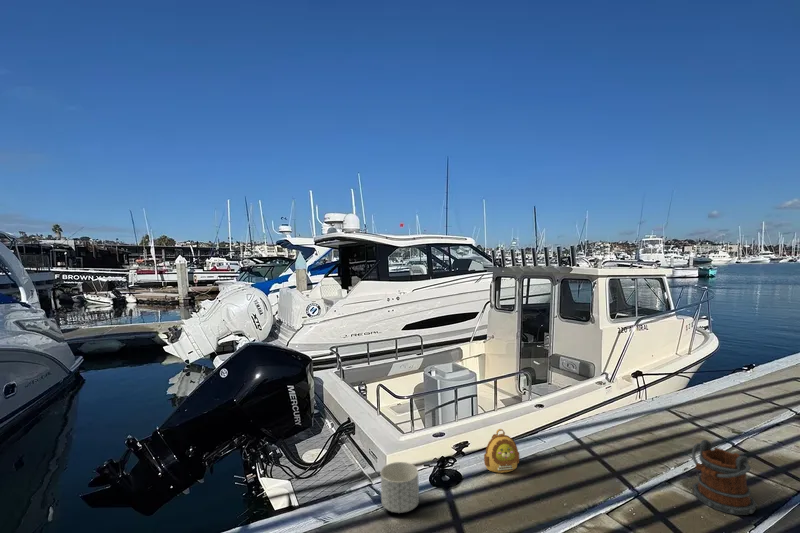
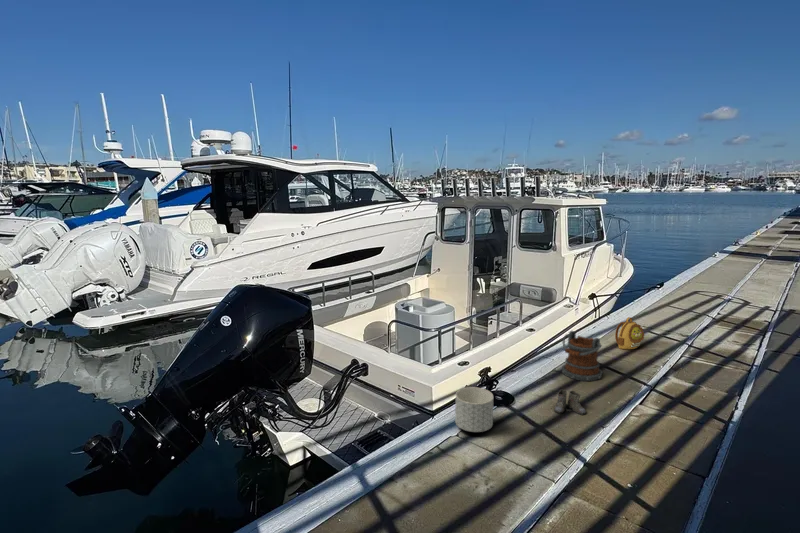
backpack: present [484,429,519,473] -> present [615,317,644,349]
bucket: present [692,440,757,515] -> present [562,331,603,381]
boots: none [498,479,535,513] -> present [554,390,586,415]

